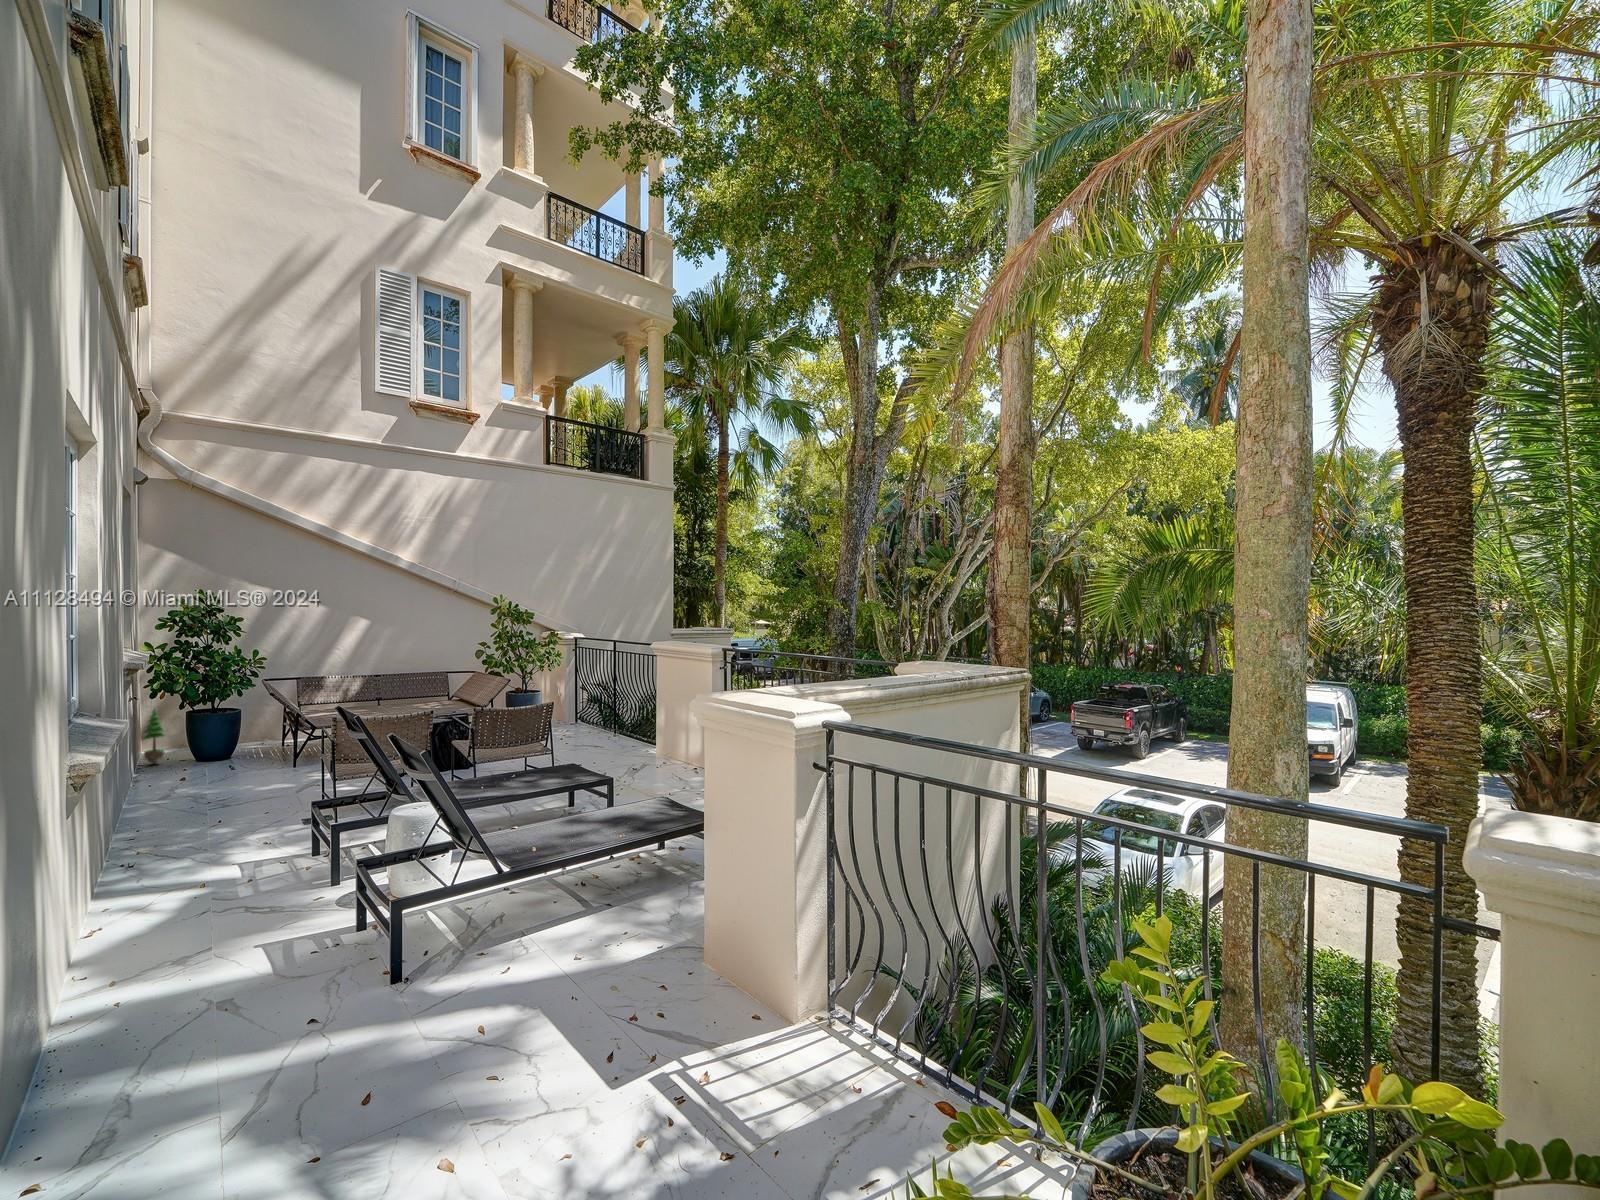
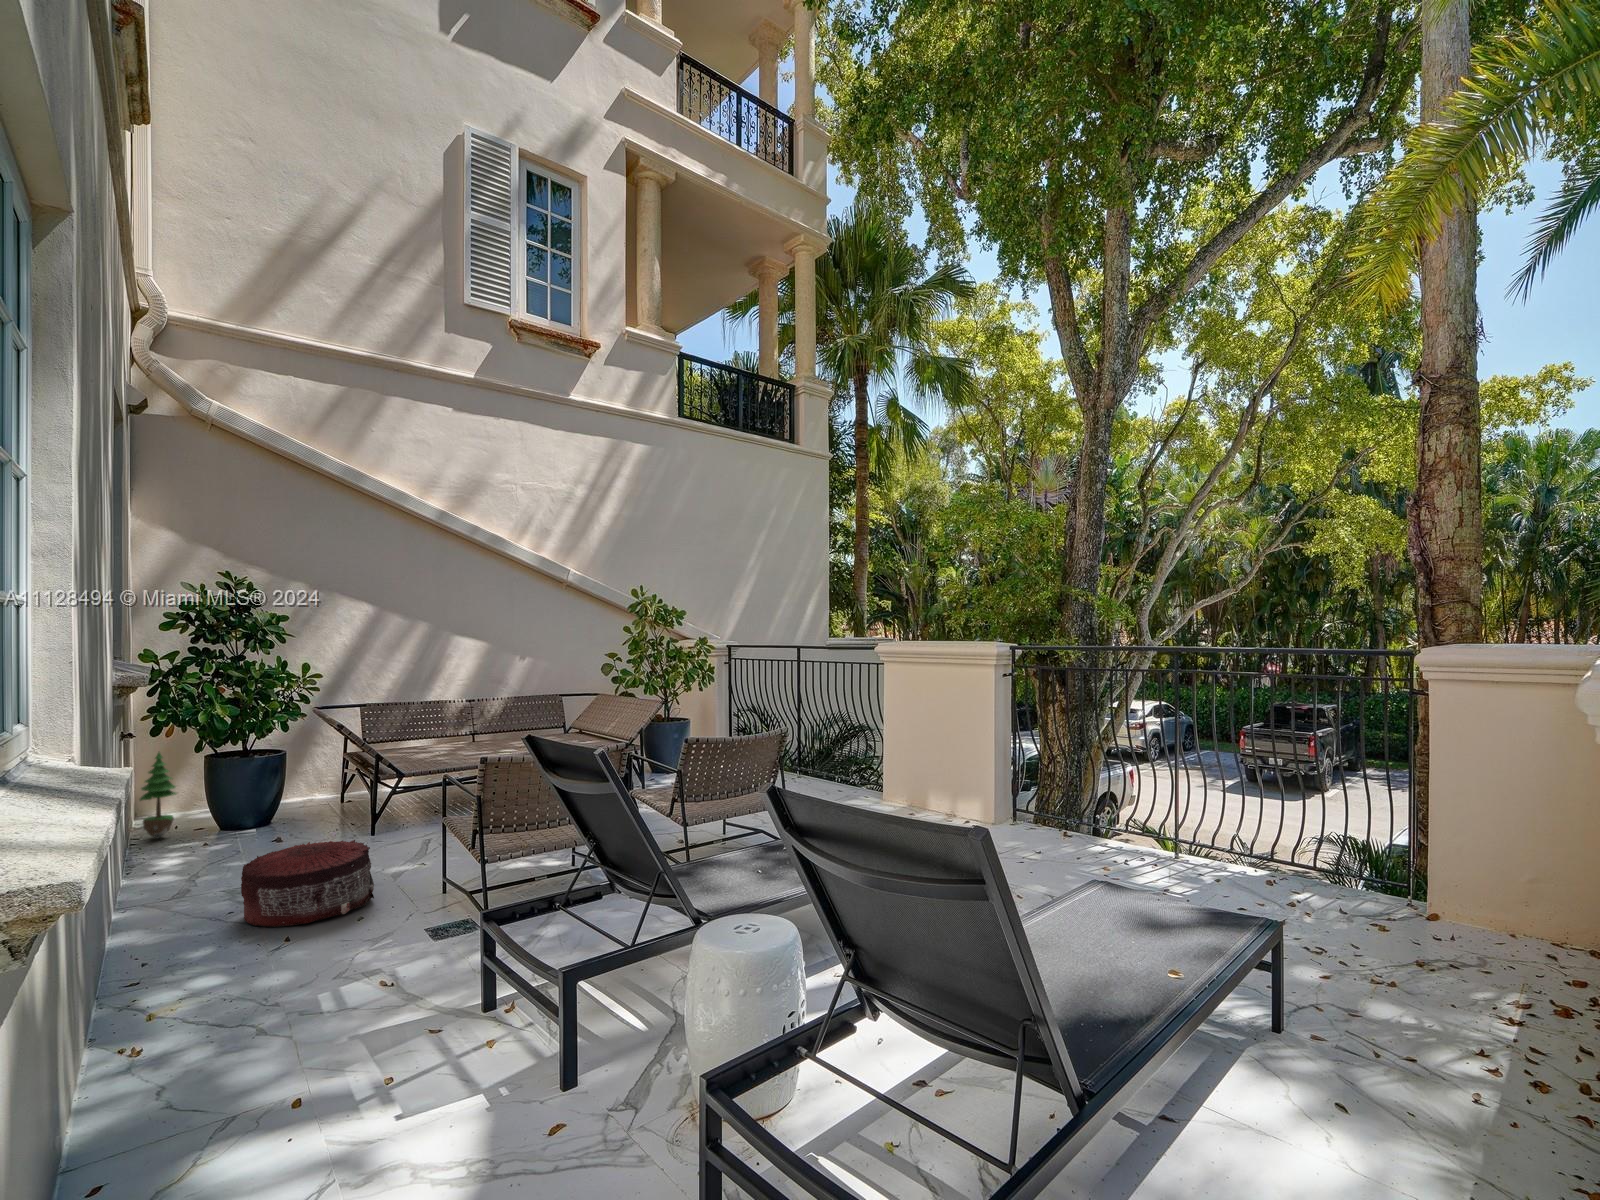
pouf: none [214,758,294,802] -> present [241,840,374,927]

